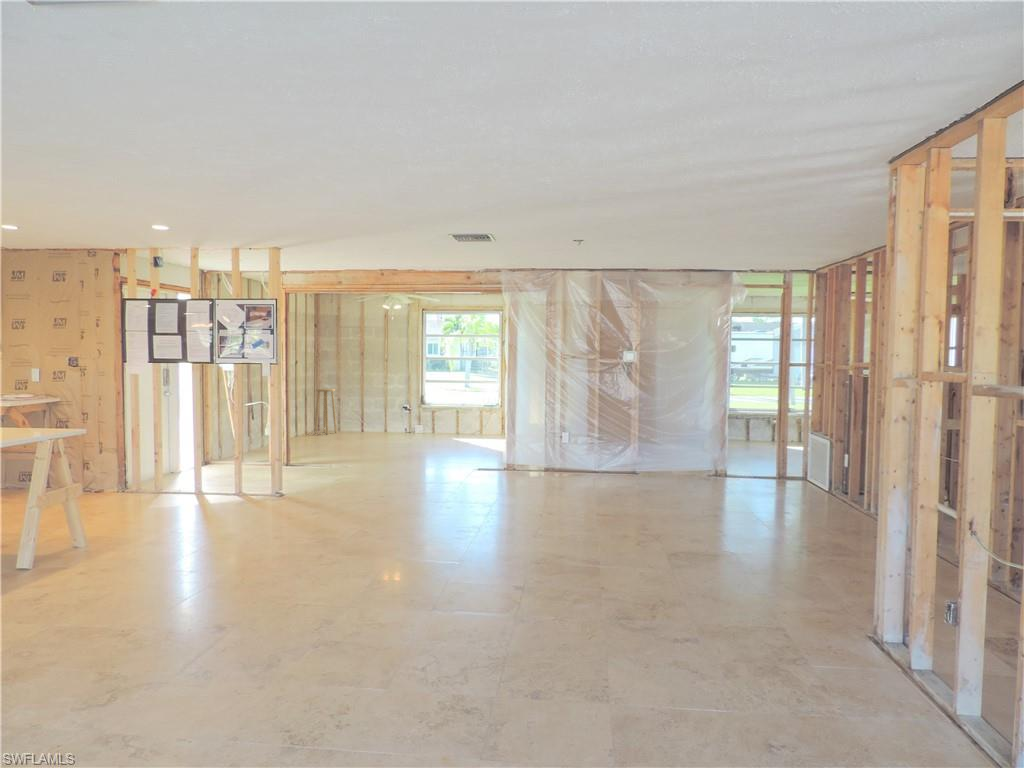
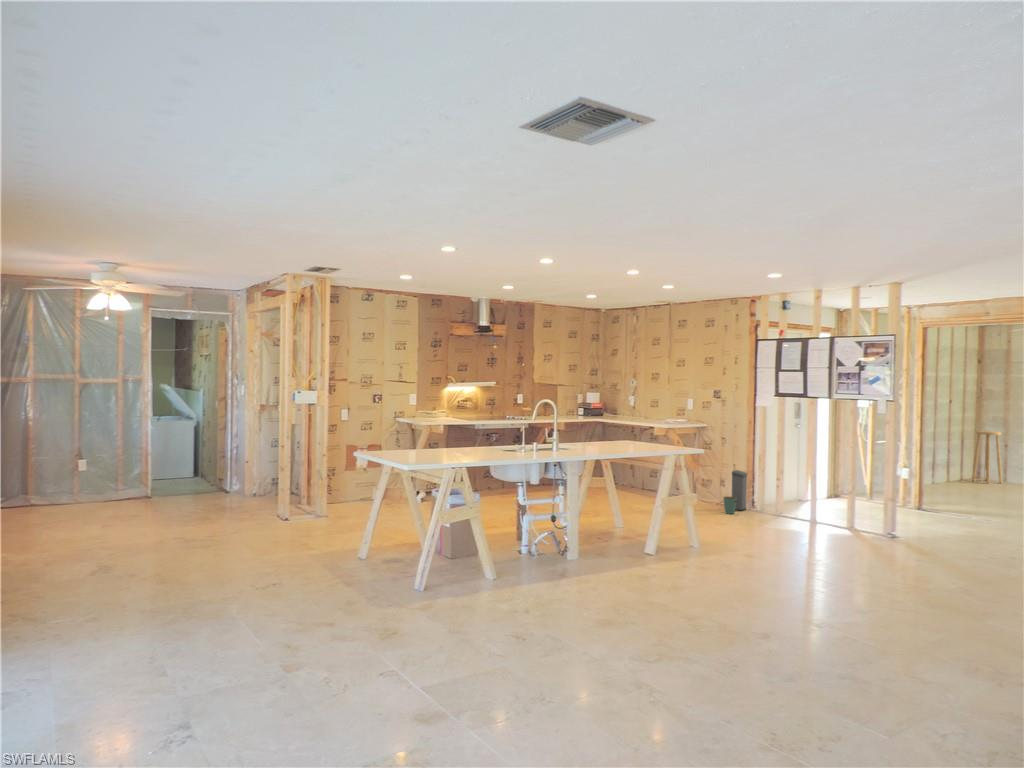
trash can: none [93,450,119,501] -> present [724,470,747,514]

